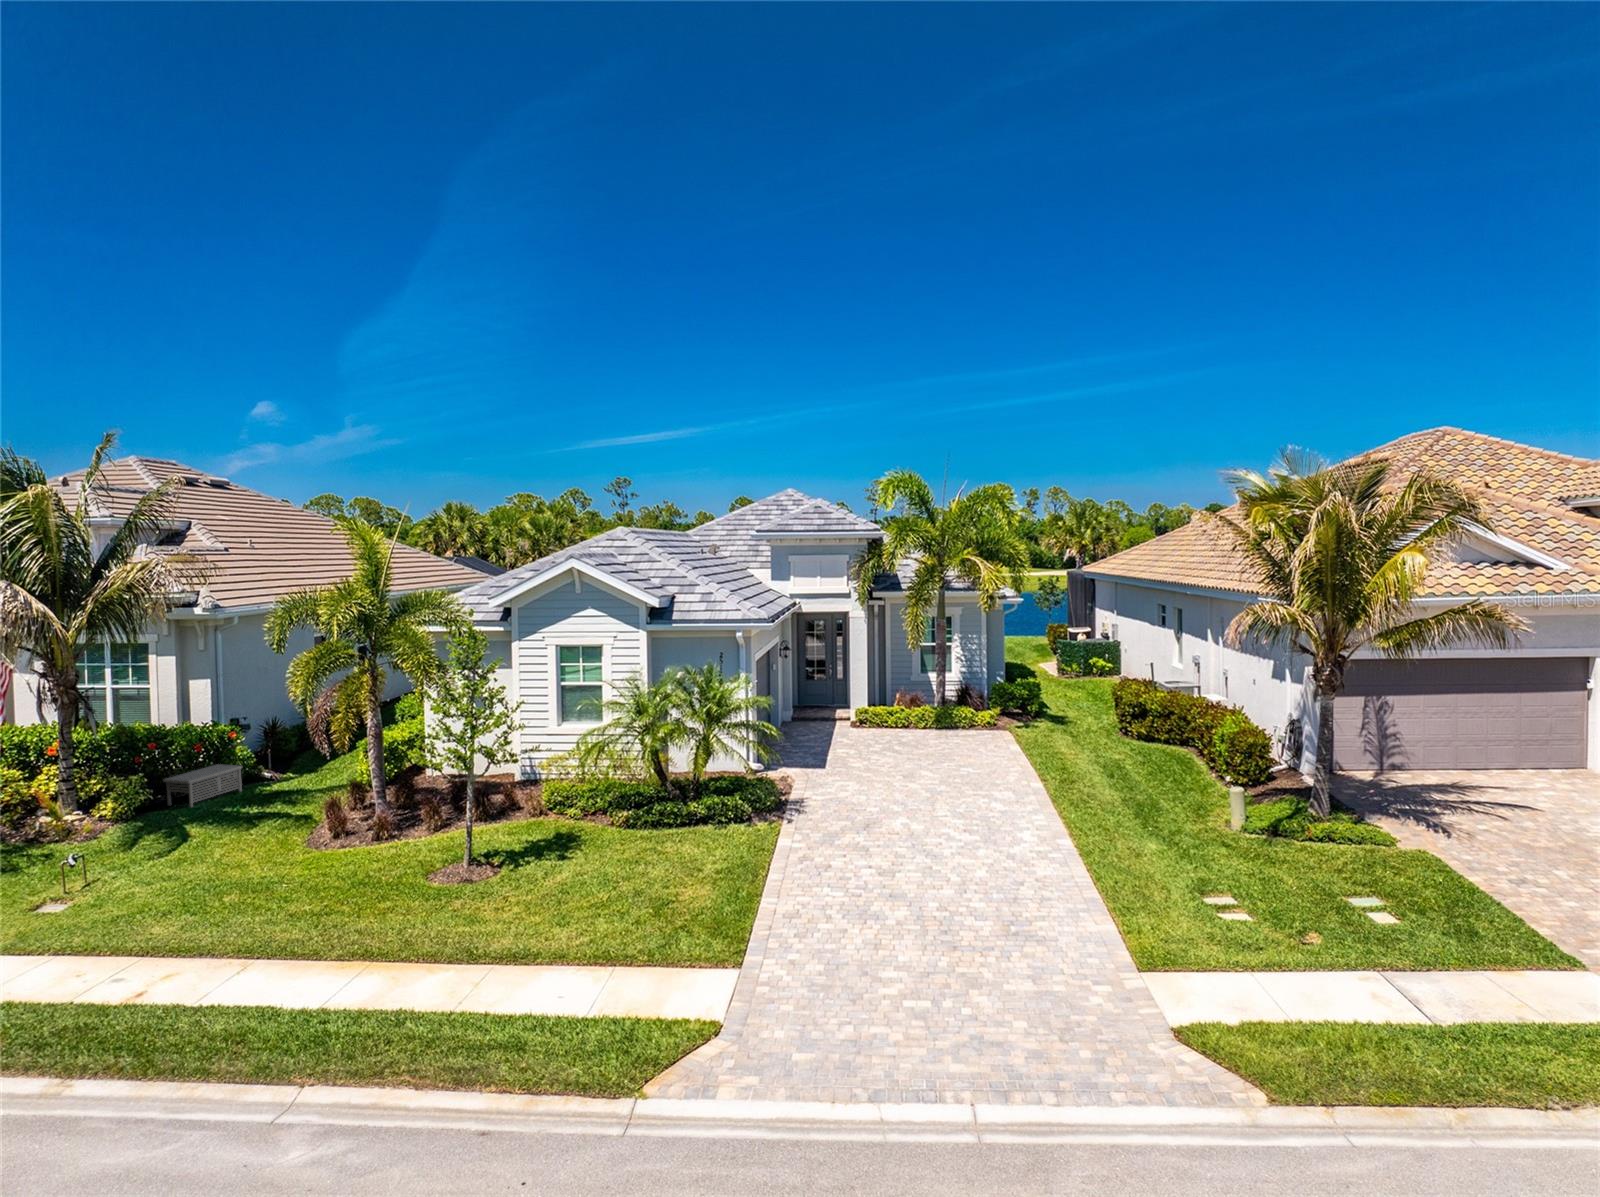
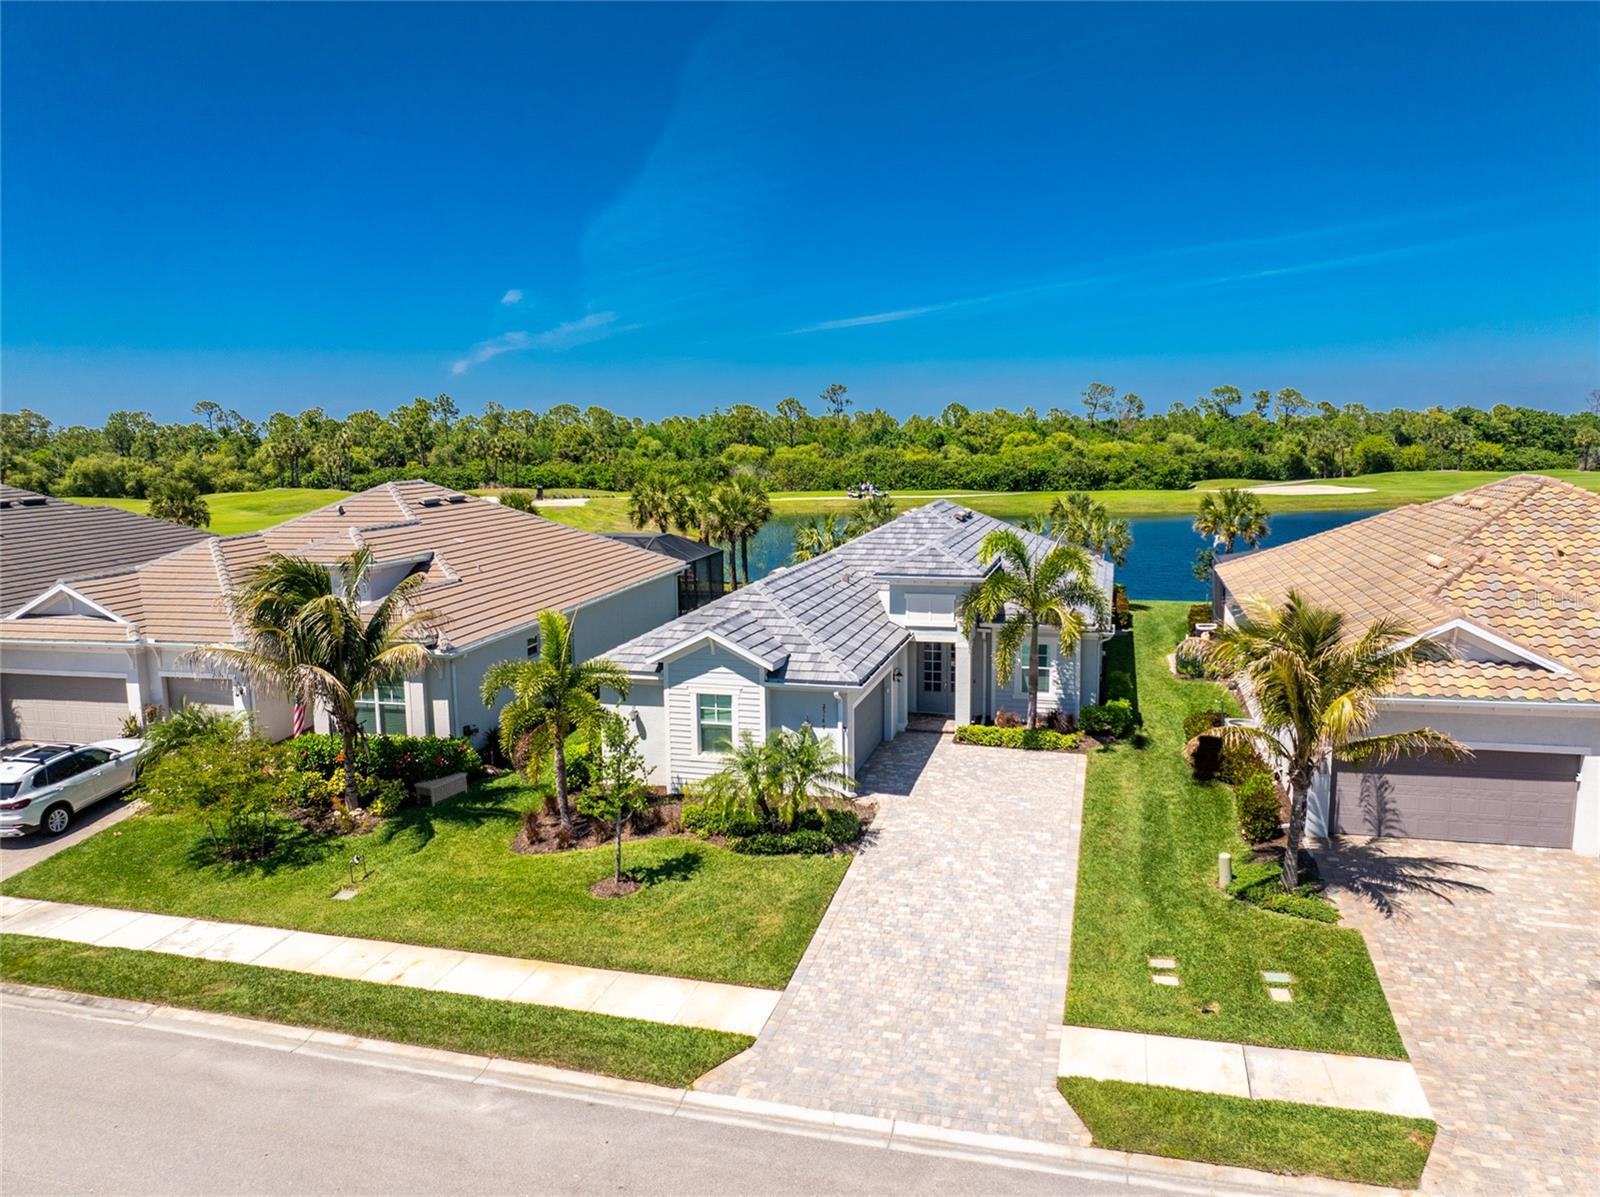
house plant: none [1038,685,1062,720] -> present [1133,717,1149,748]
lounge chair: none [1113,693,1151,746] -> present [1191,735,1226,784]

